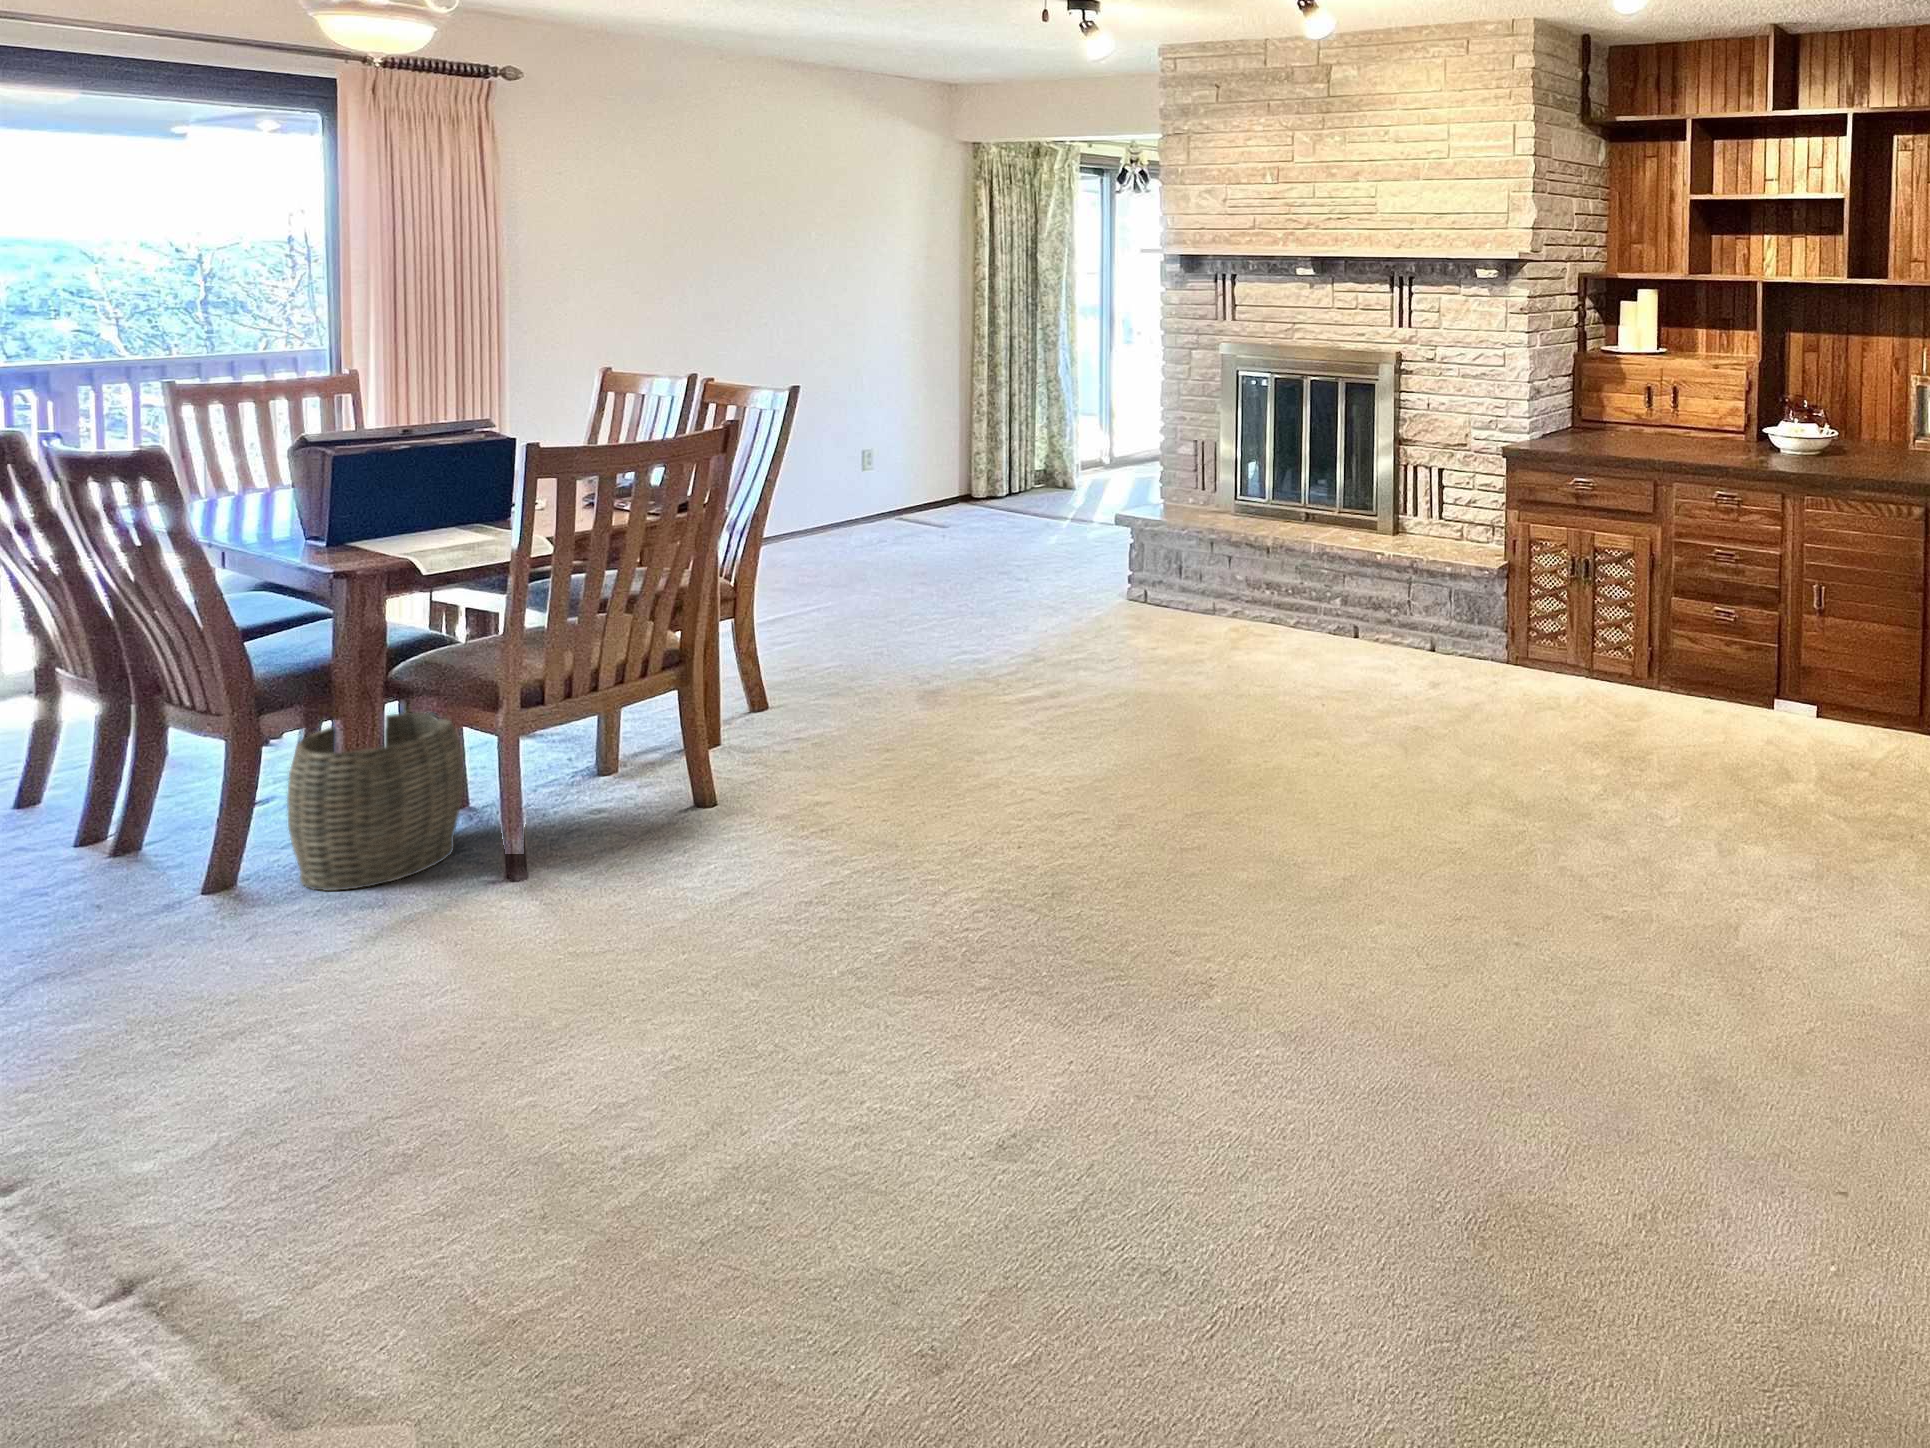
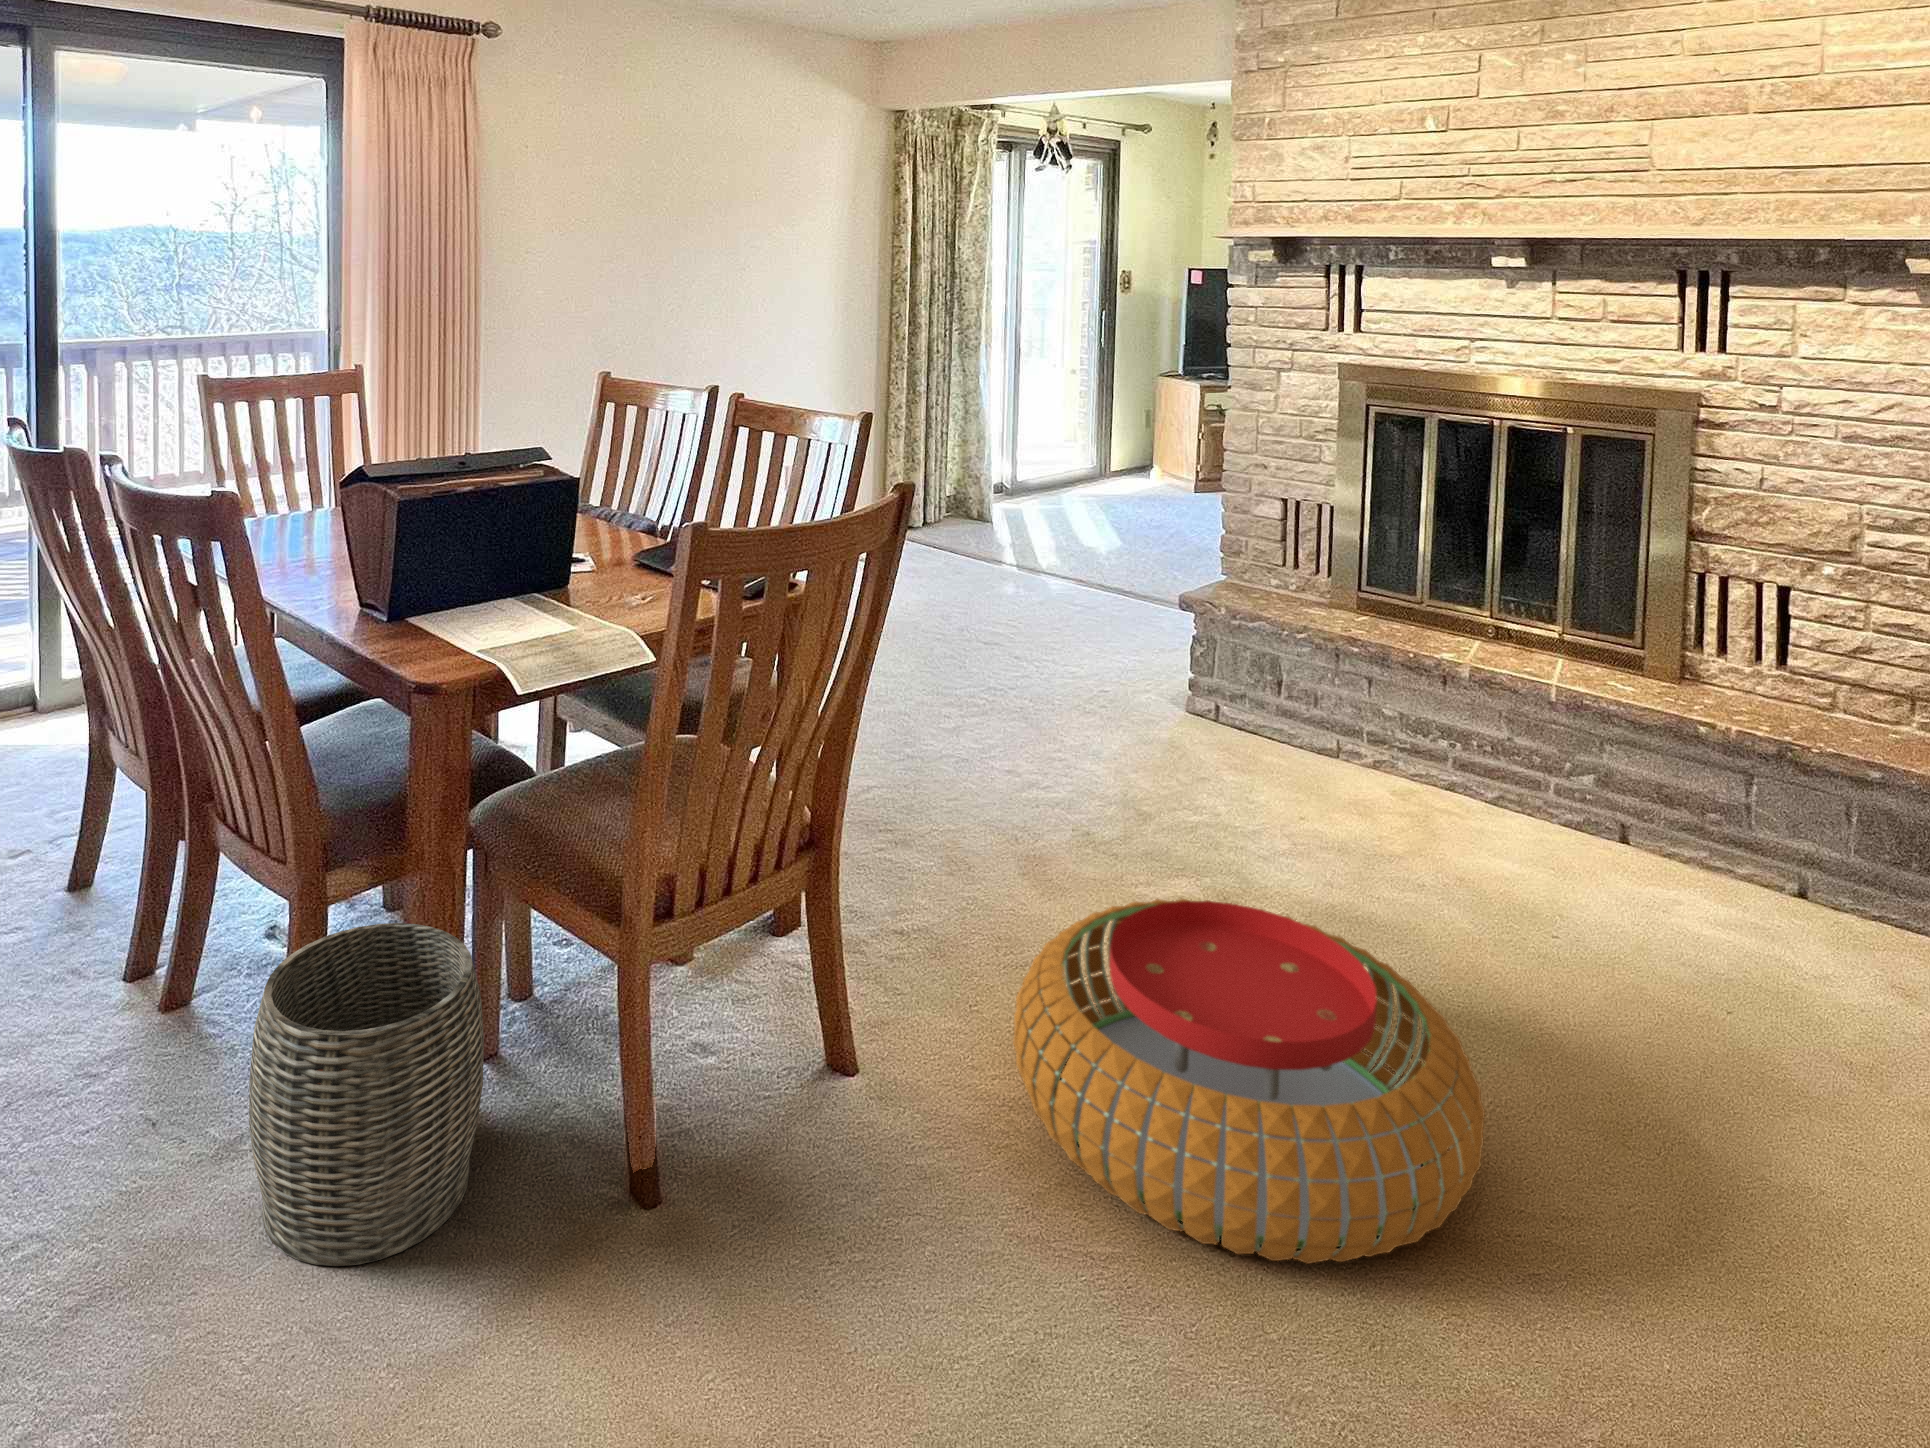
pouf: none [837,662,1106,814] -> present [1013,898,1485,1264]

